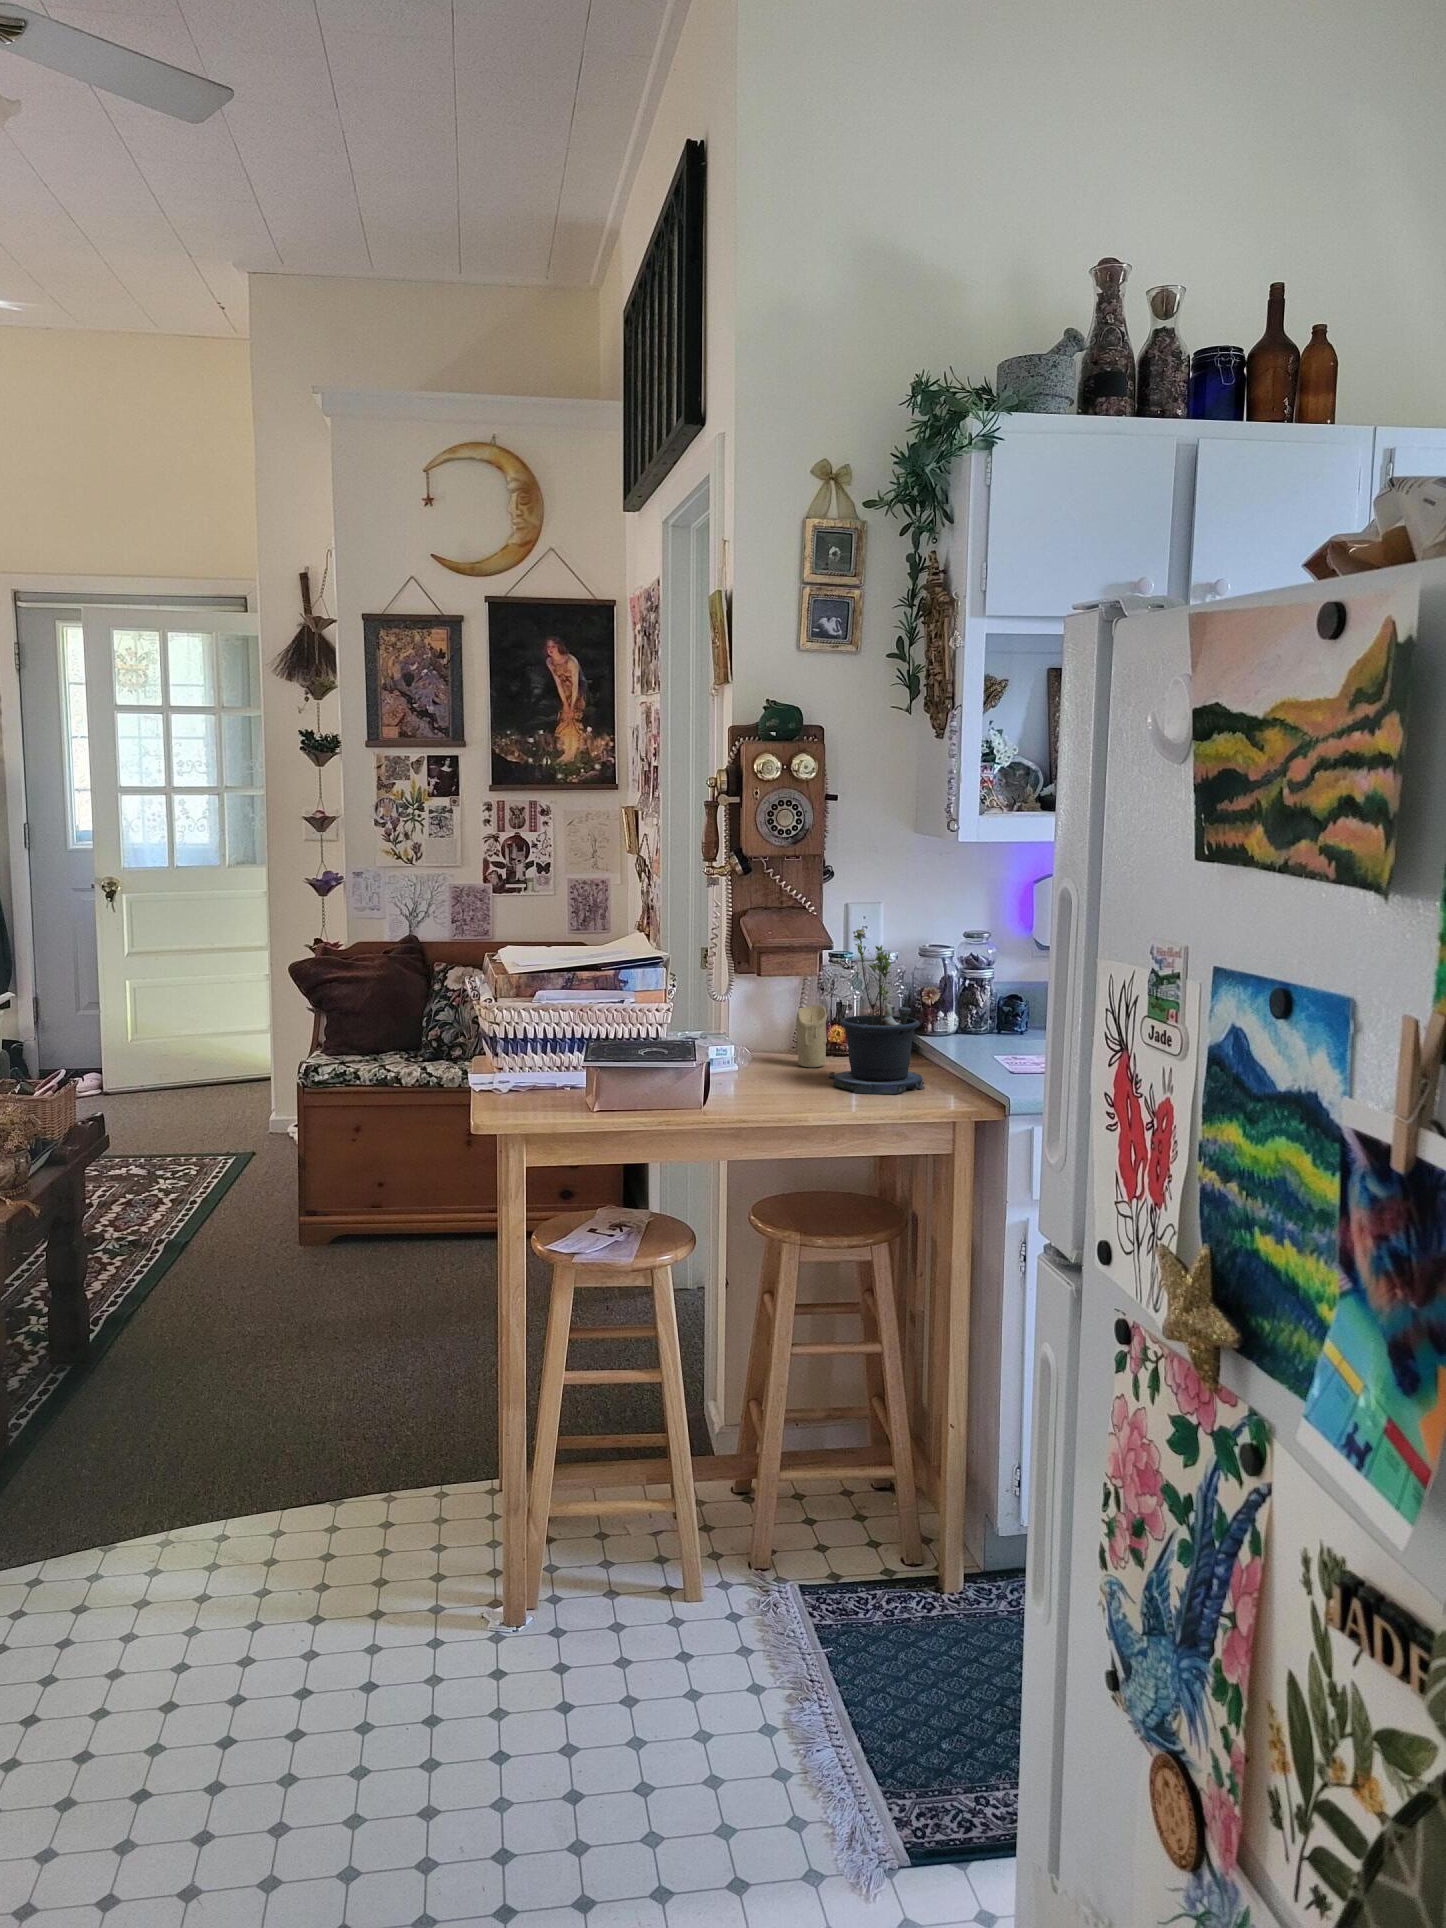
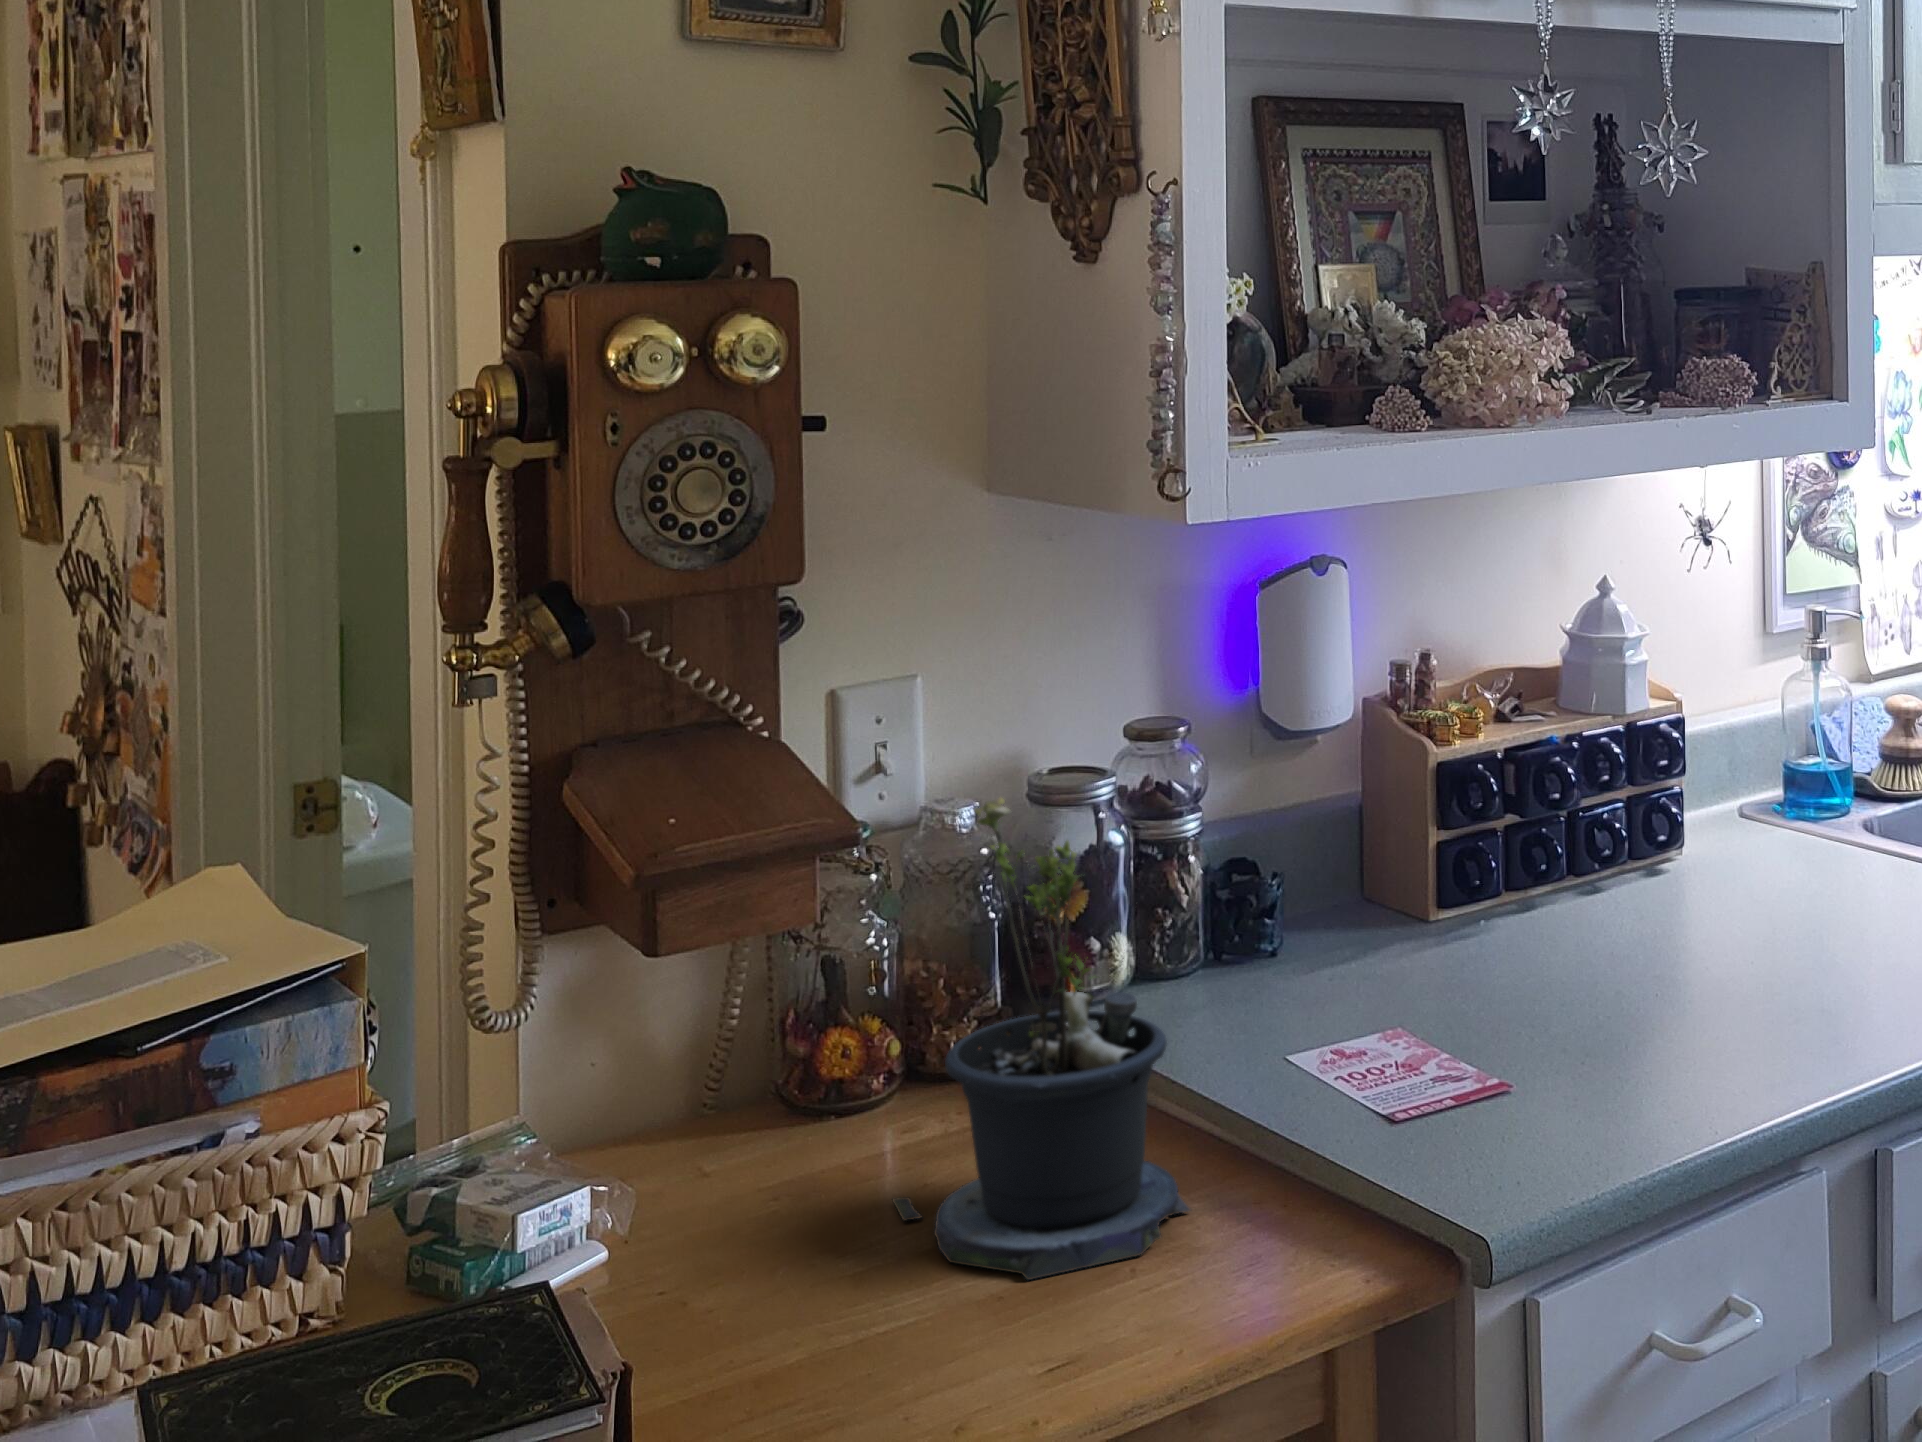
candle: present [796,1005,827,1067] -> none [768,998,857,1185]

